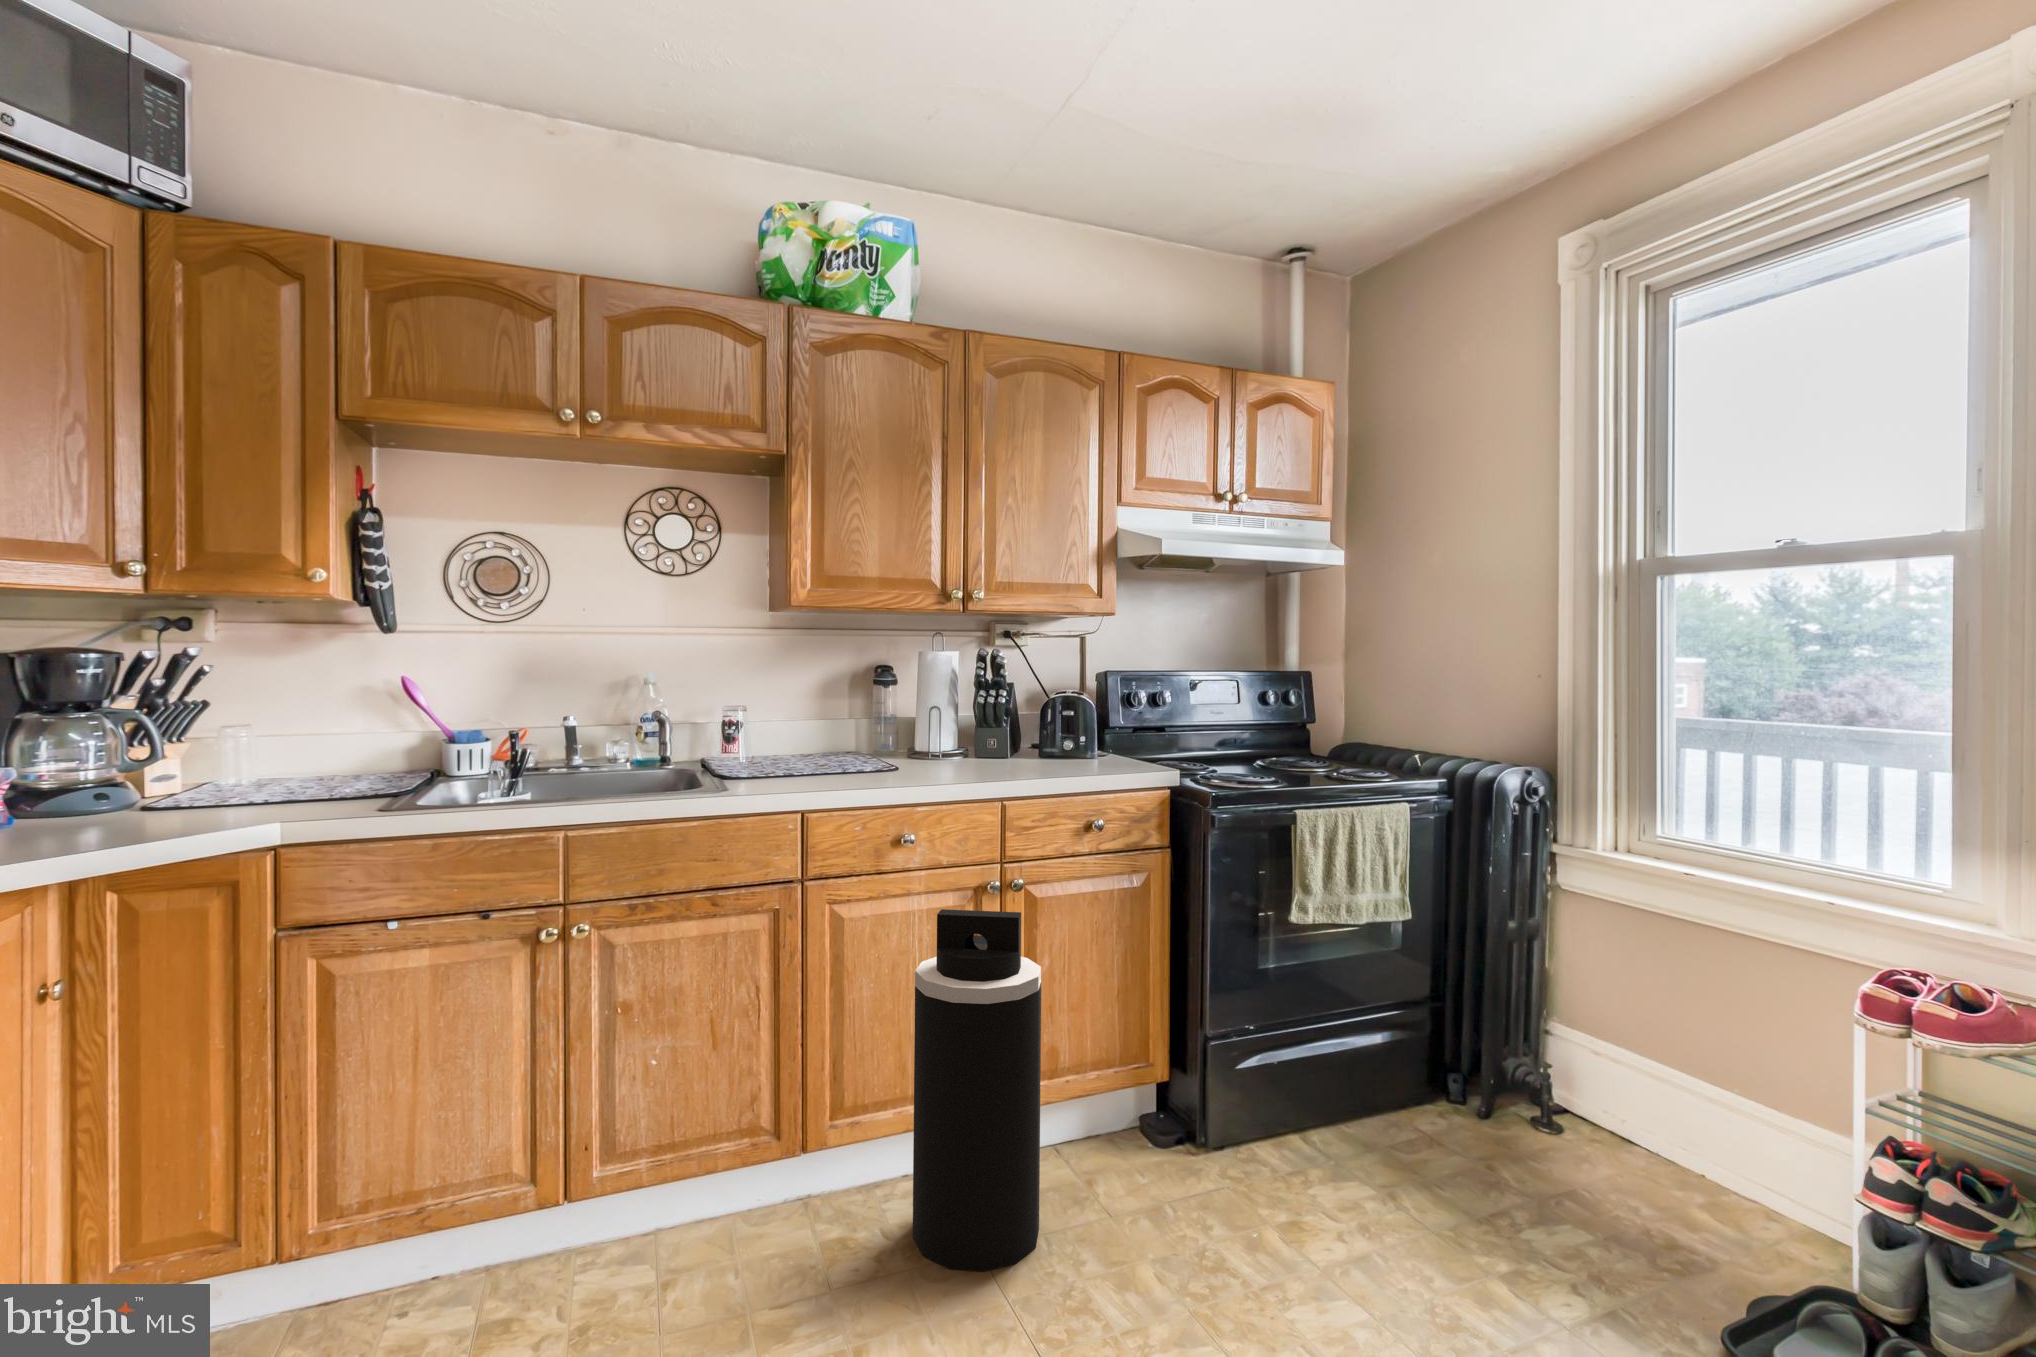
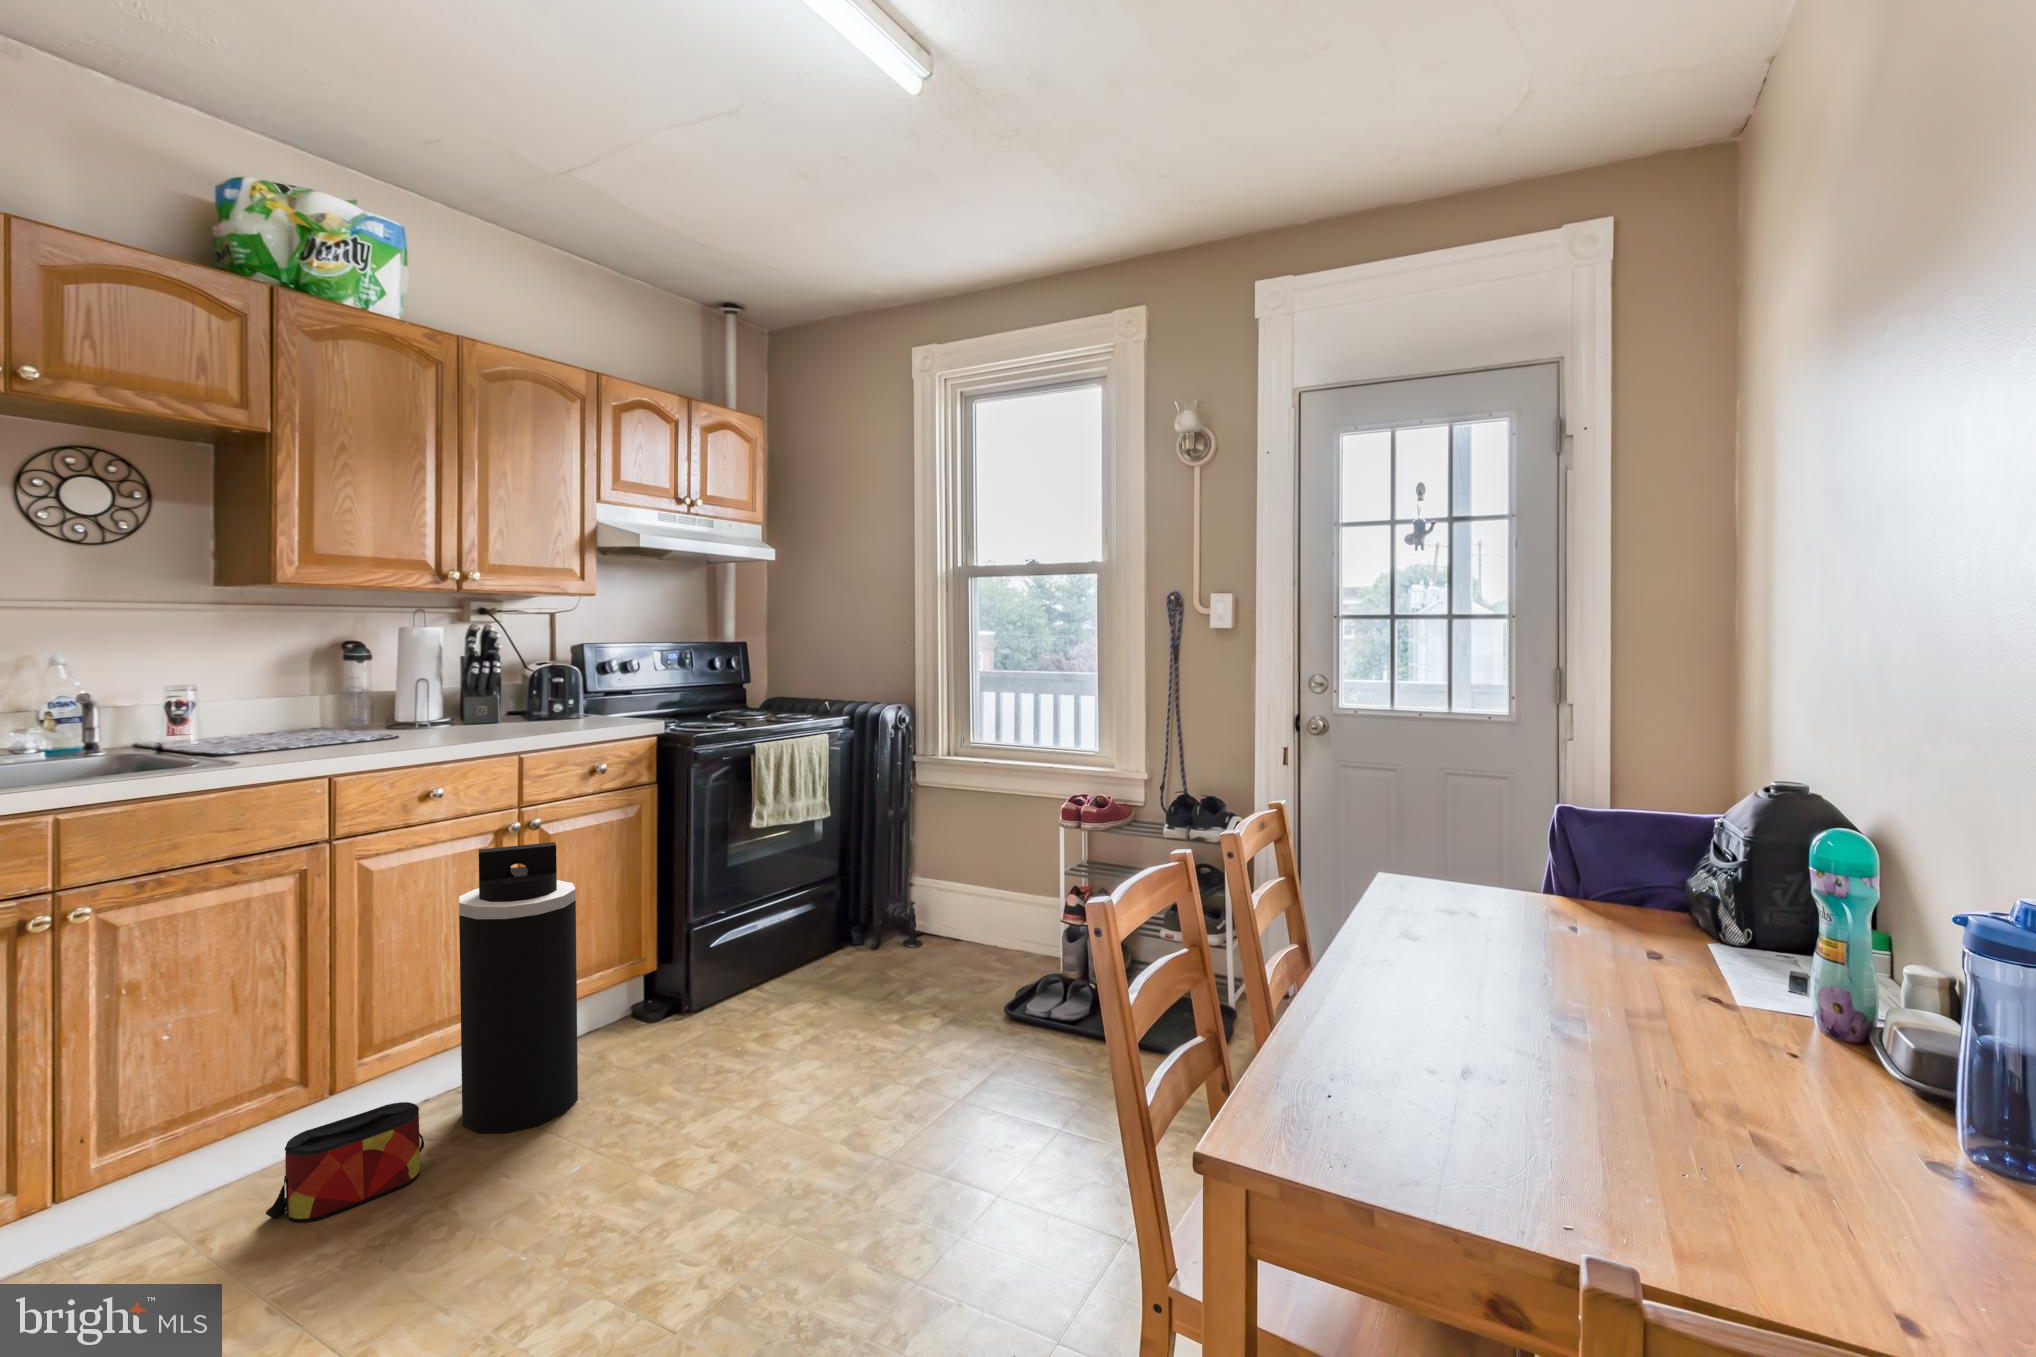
bag: none [706,1195,860,1315] -> present [266,1102,424,1222]

